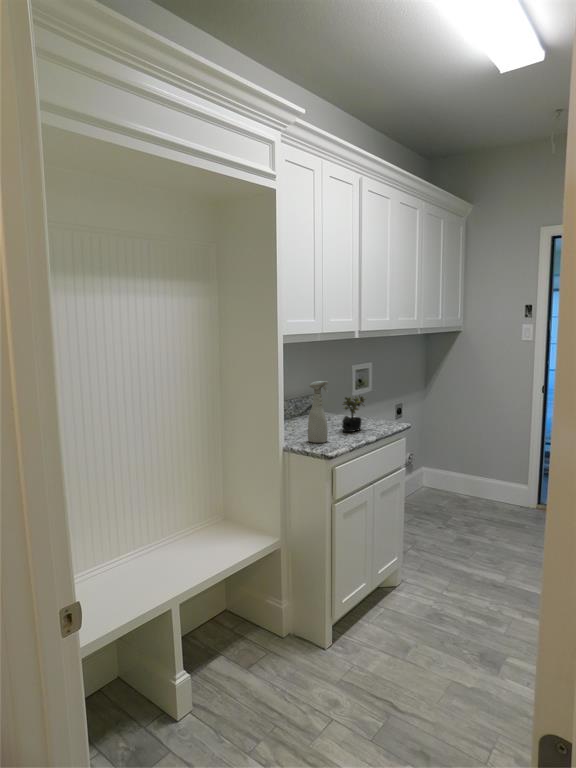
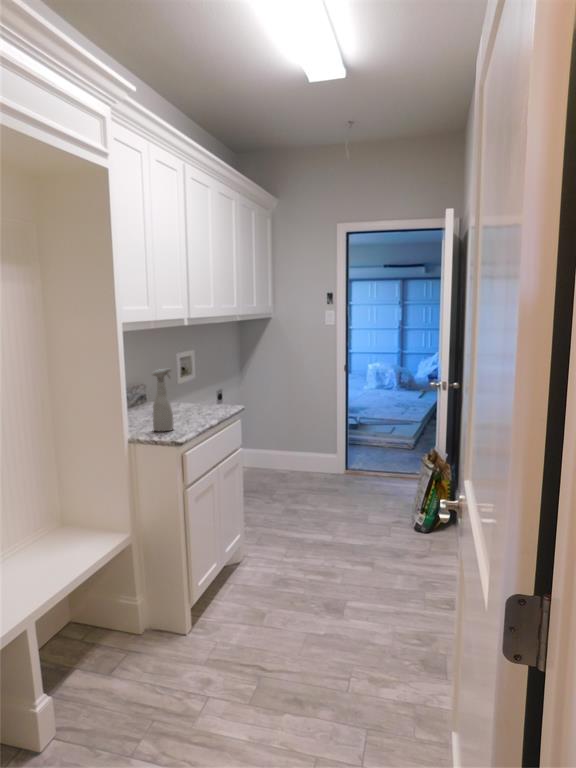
succulent plant: present [342,397,365,432] -> none [182,381,206,419]

